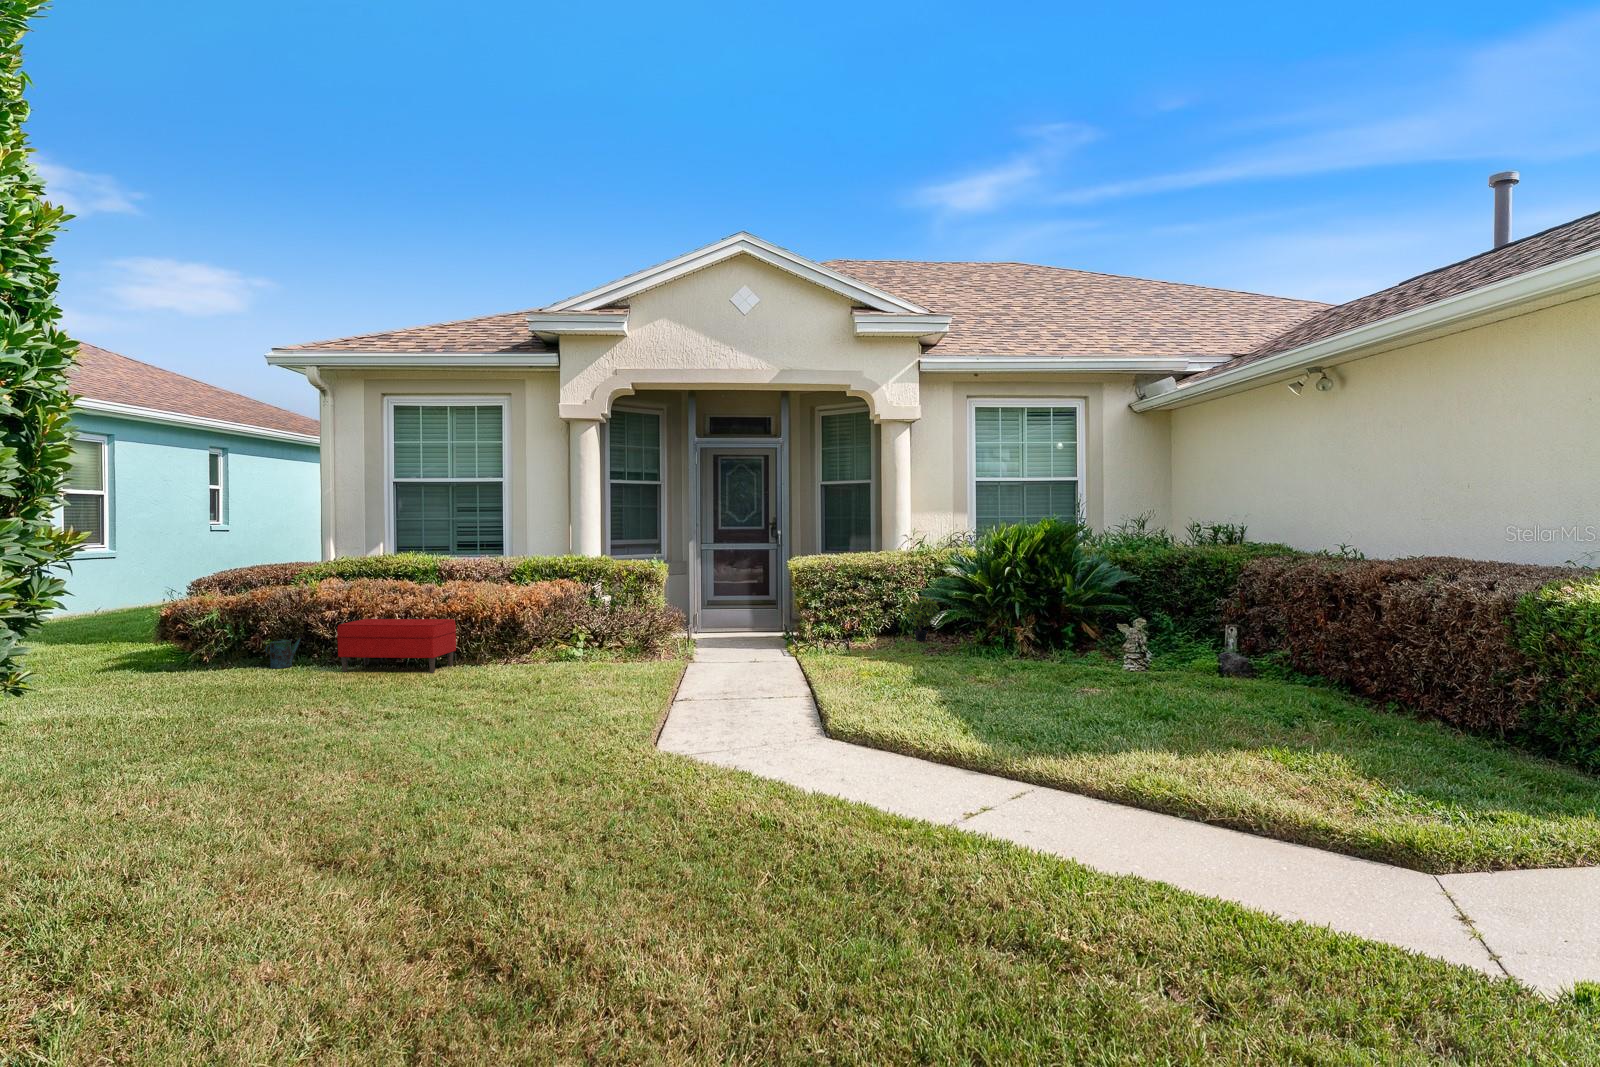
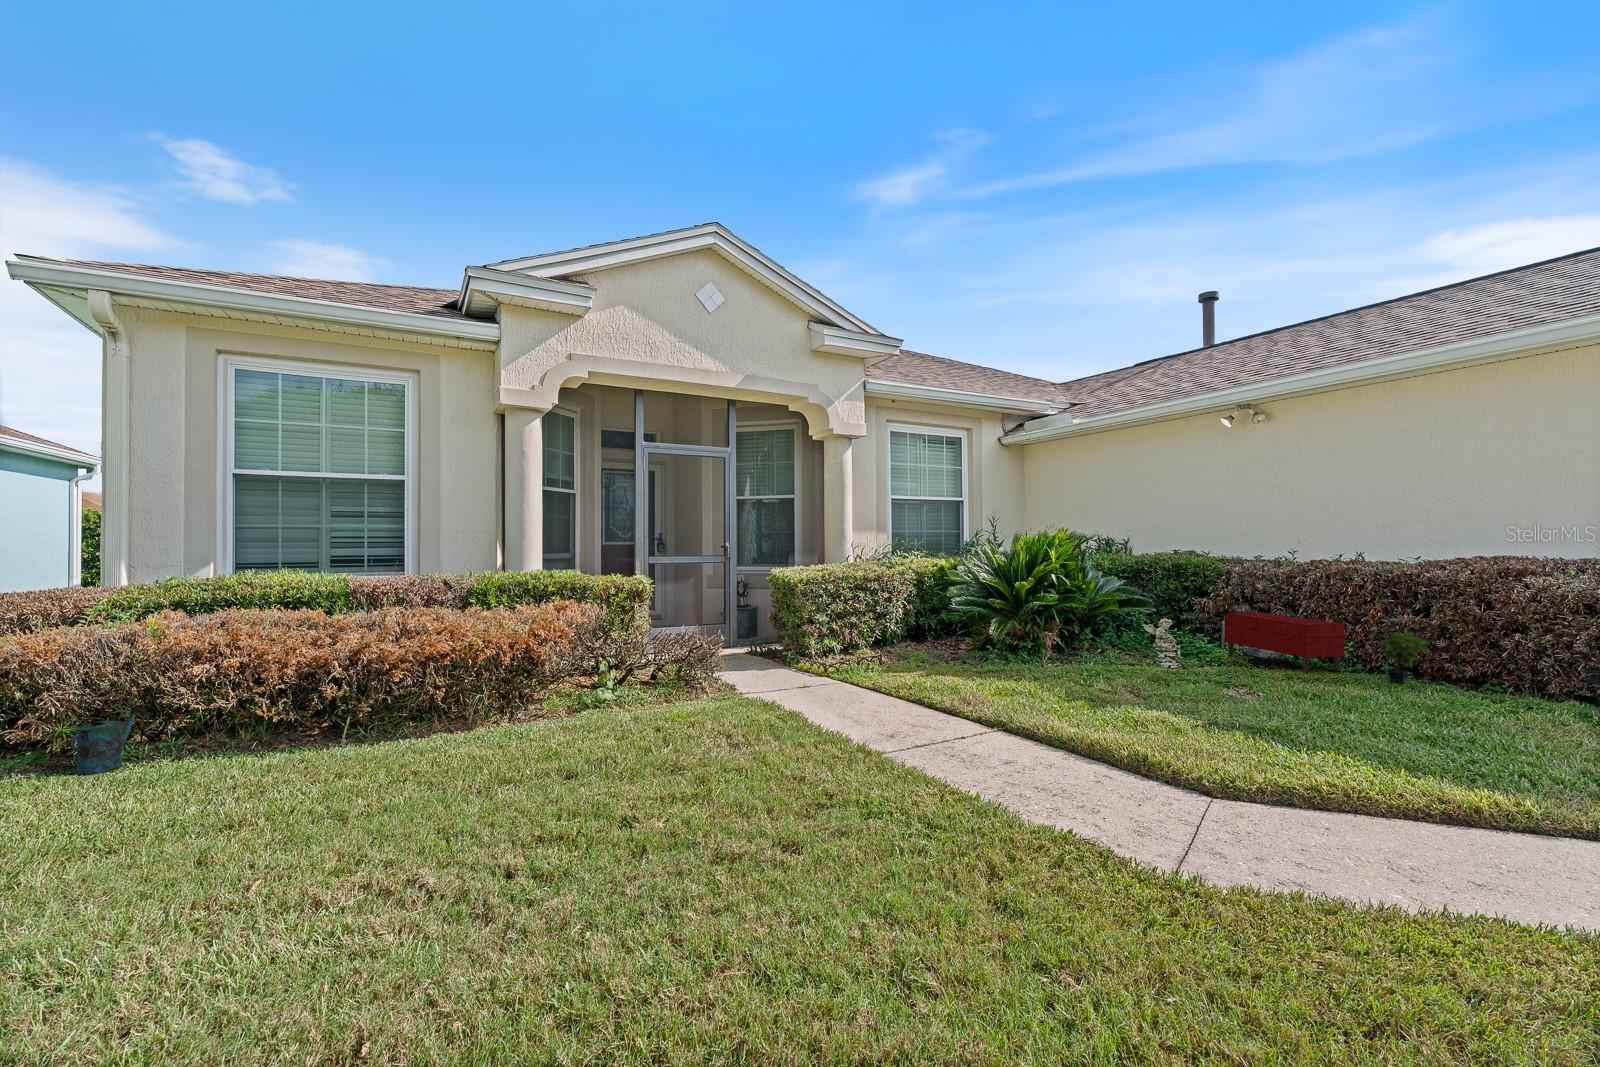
potted plant: present [904,597,939,641] -> present [1381,629,1429,683]
bench: present [337,619,456,673] -> present [1224,612,1345,673]

